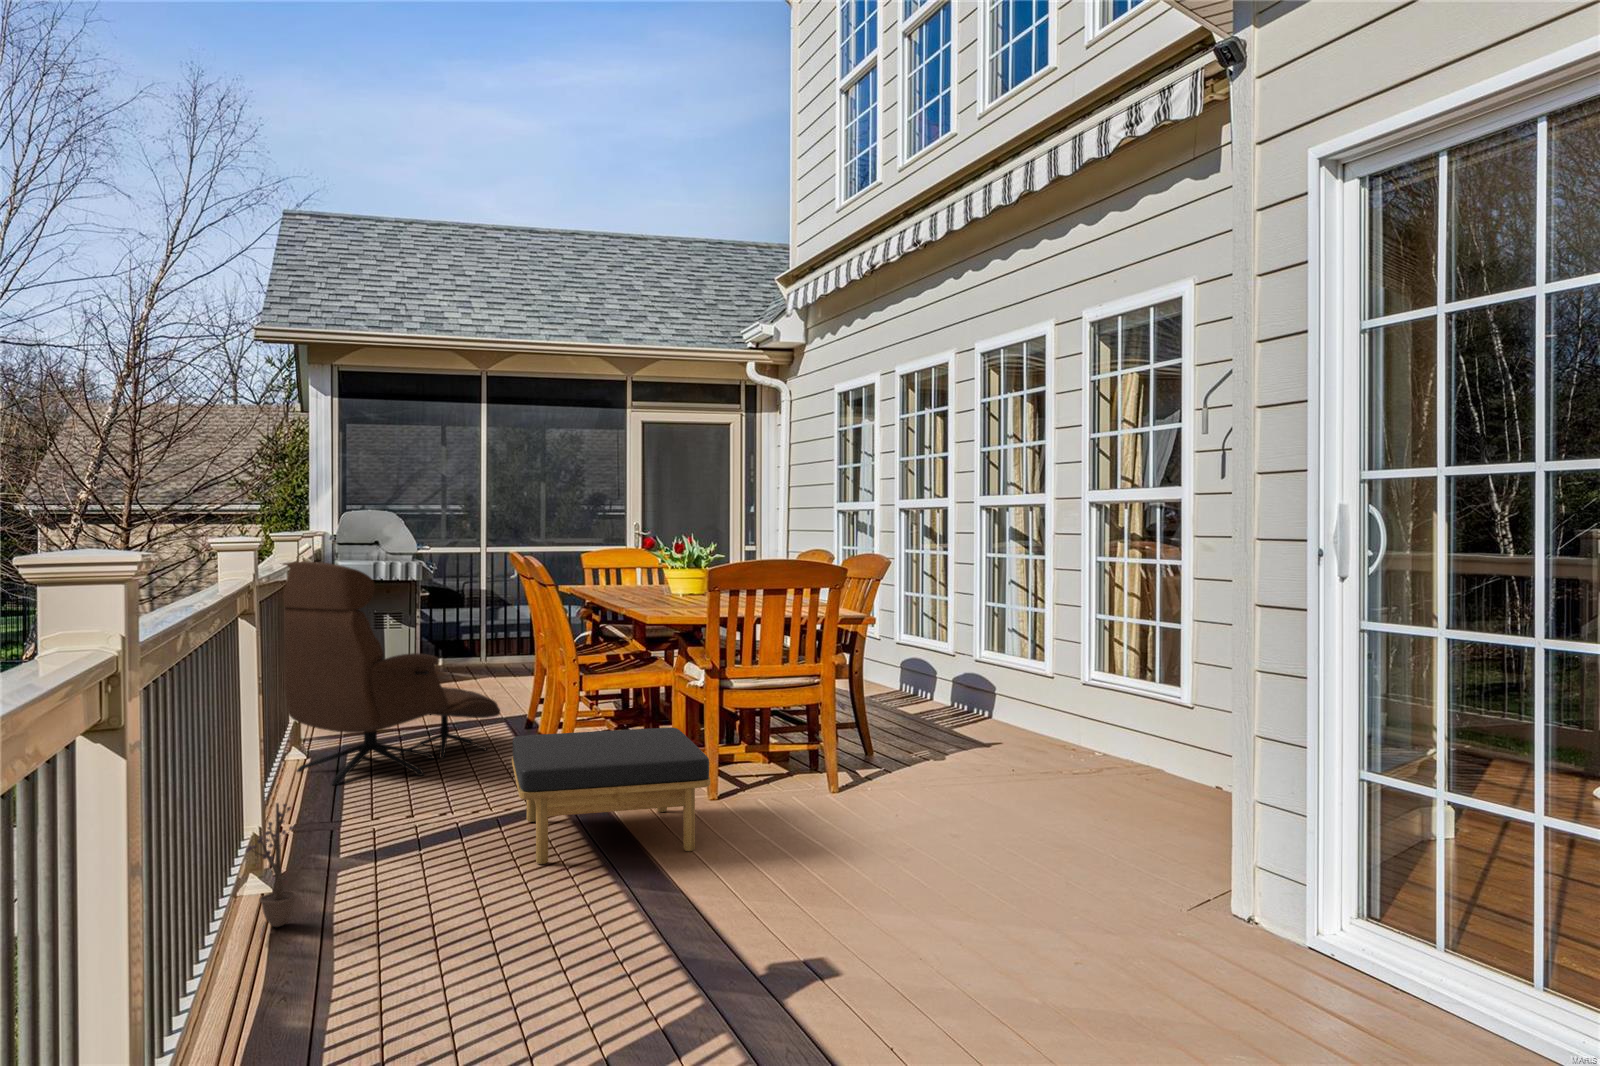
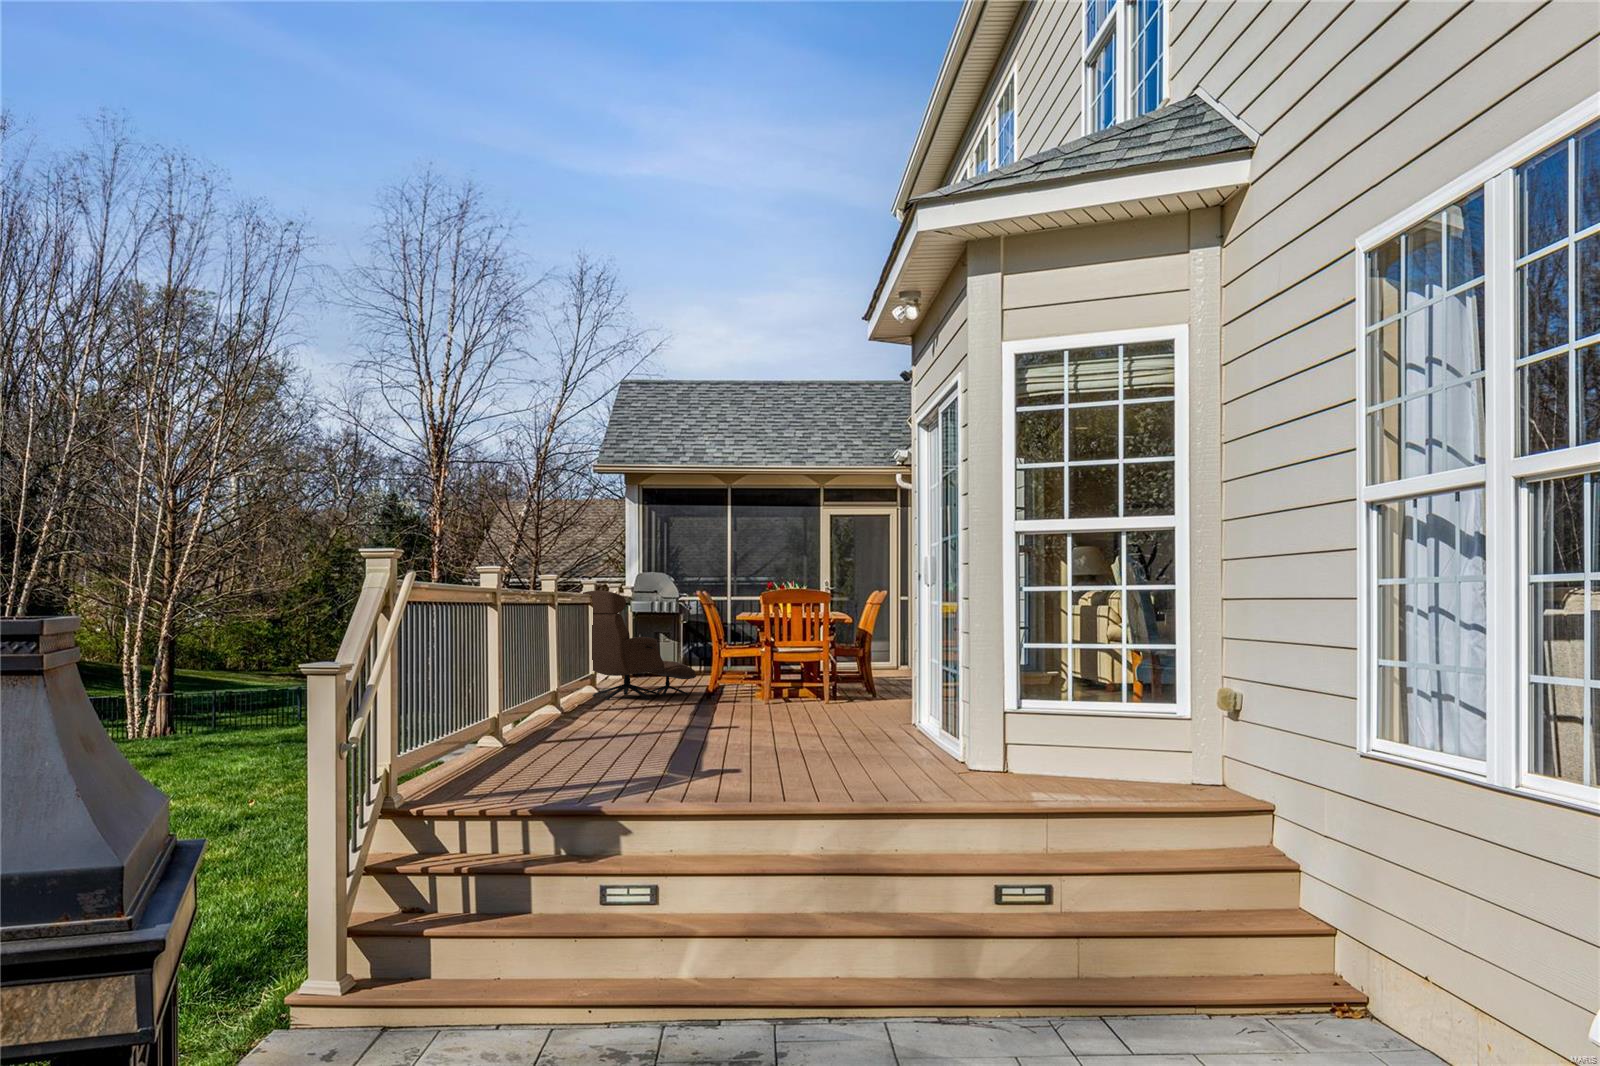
ottoman: present [512,728,710,864] -> none [664,669,753,716]
decorative plant: present [246,803,297,938] -> none [552,672,572,721]

